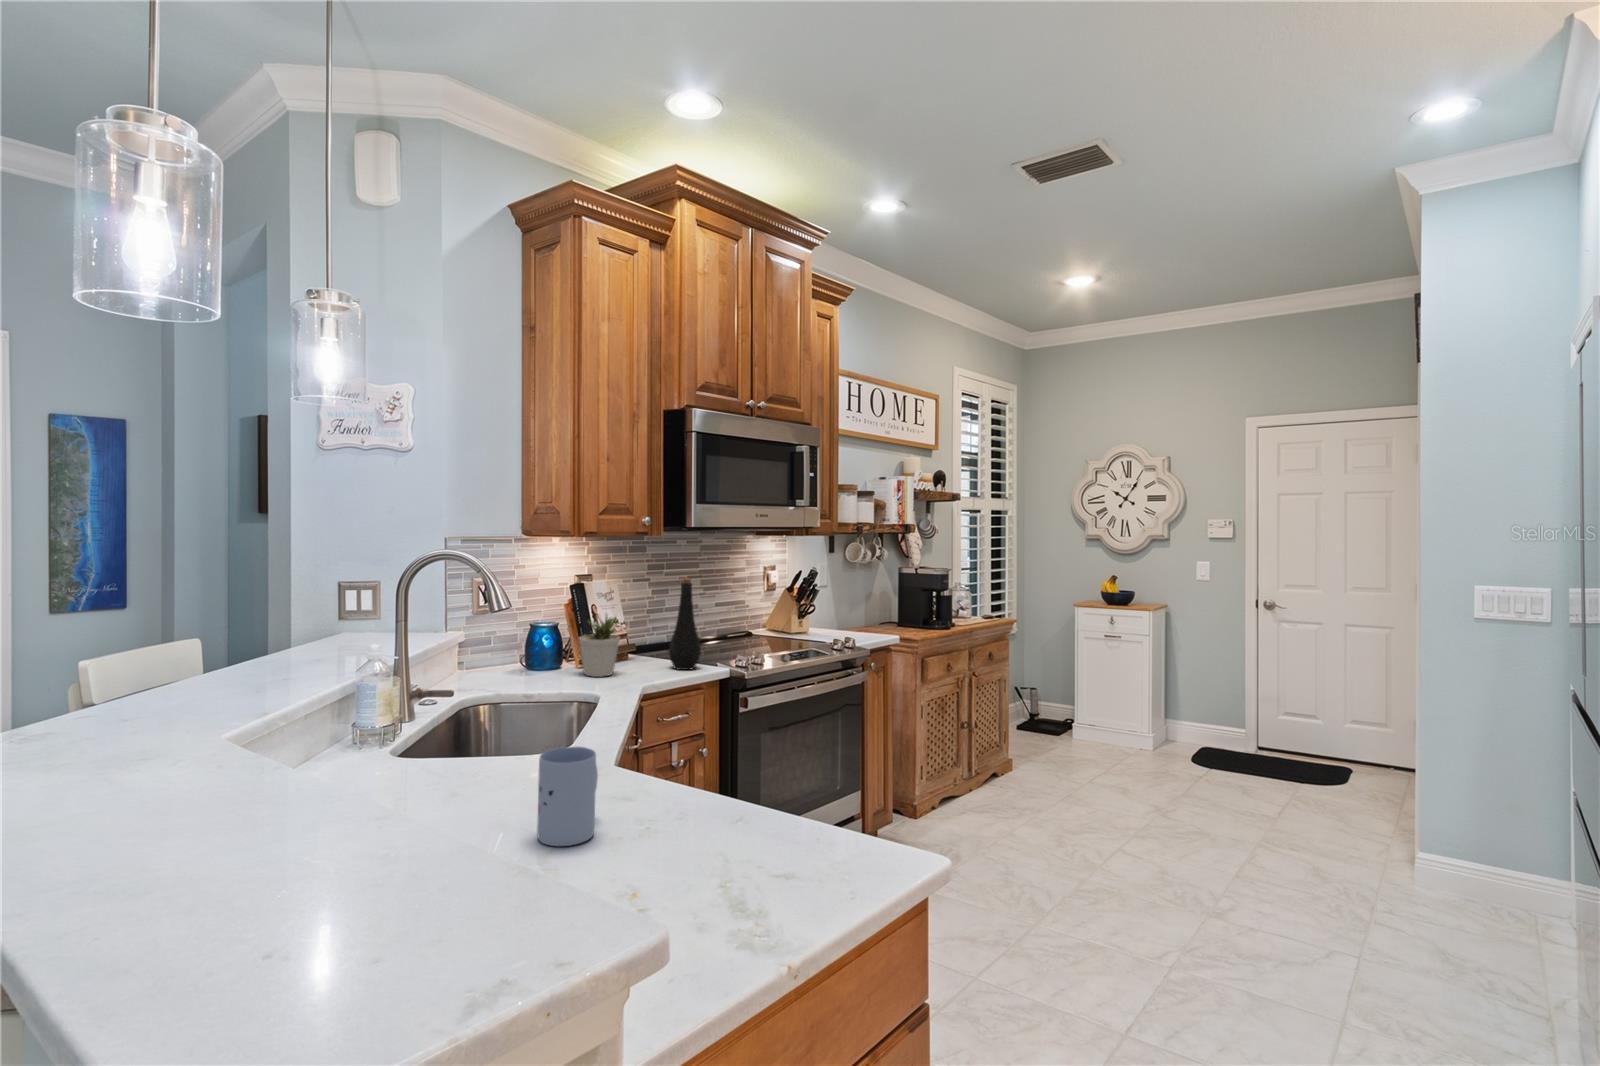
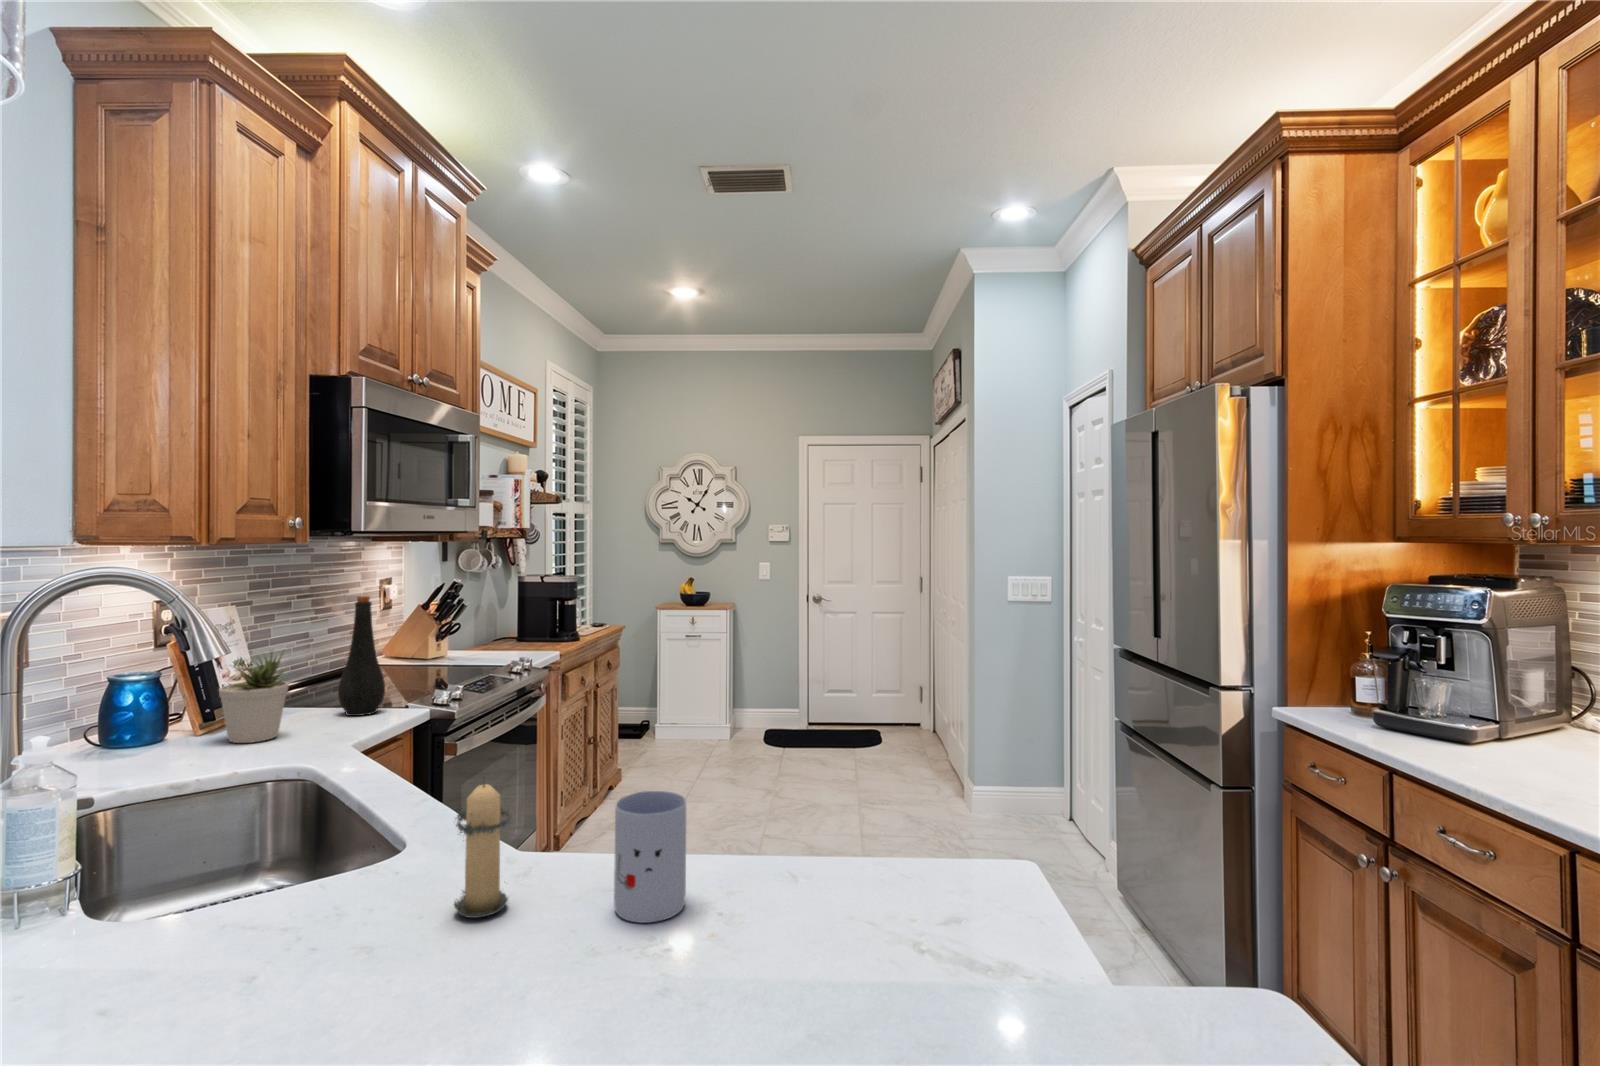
candle: none [468,712,518,810] -> present [454,777,510,918]

